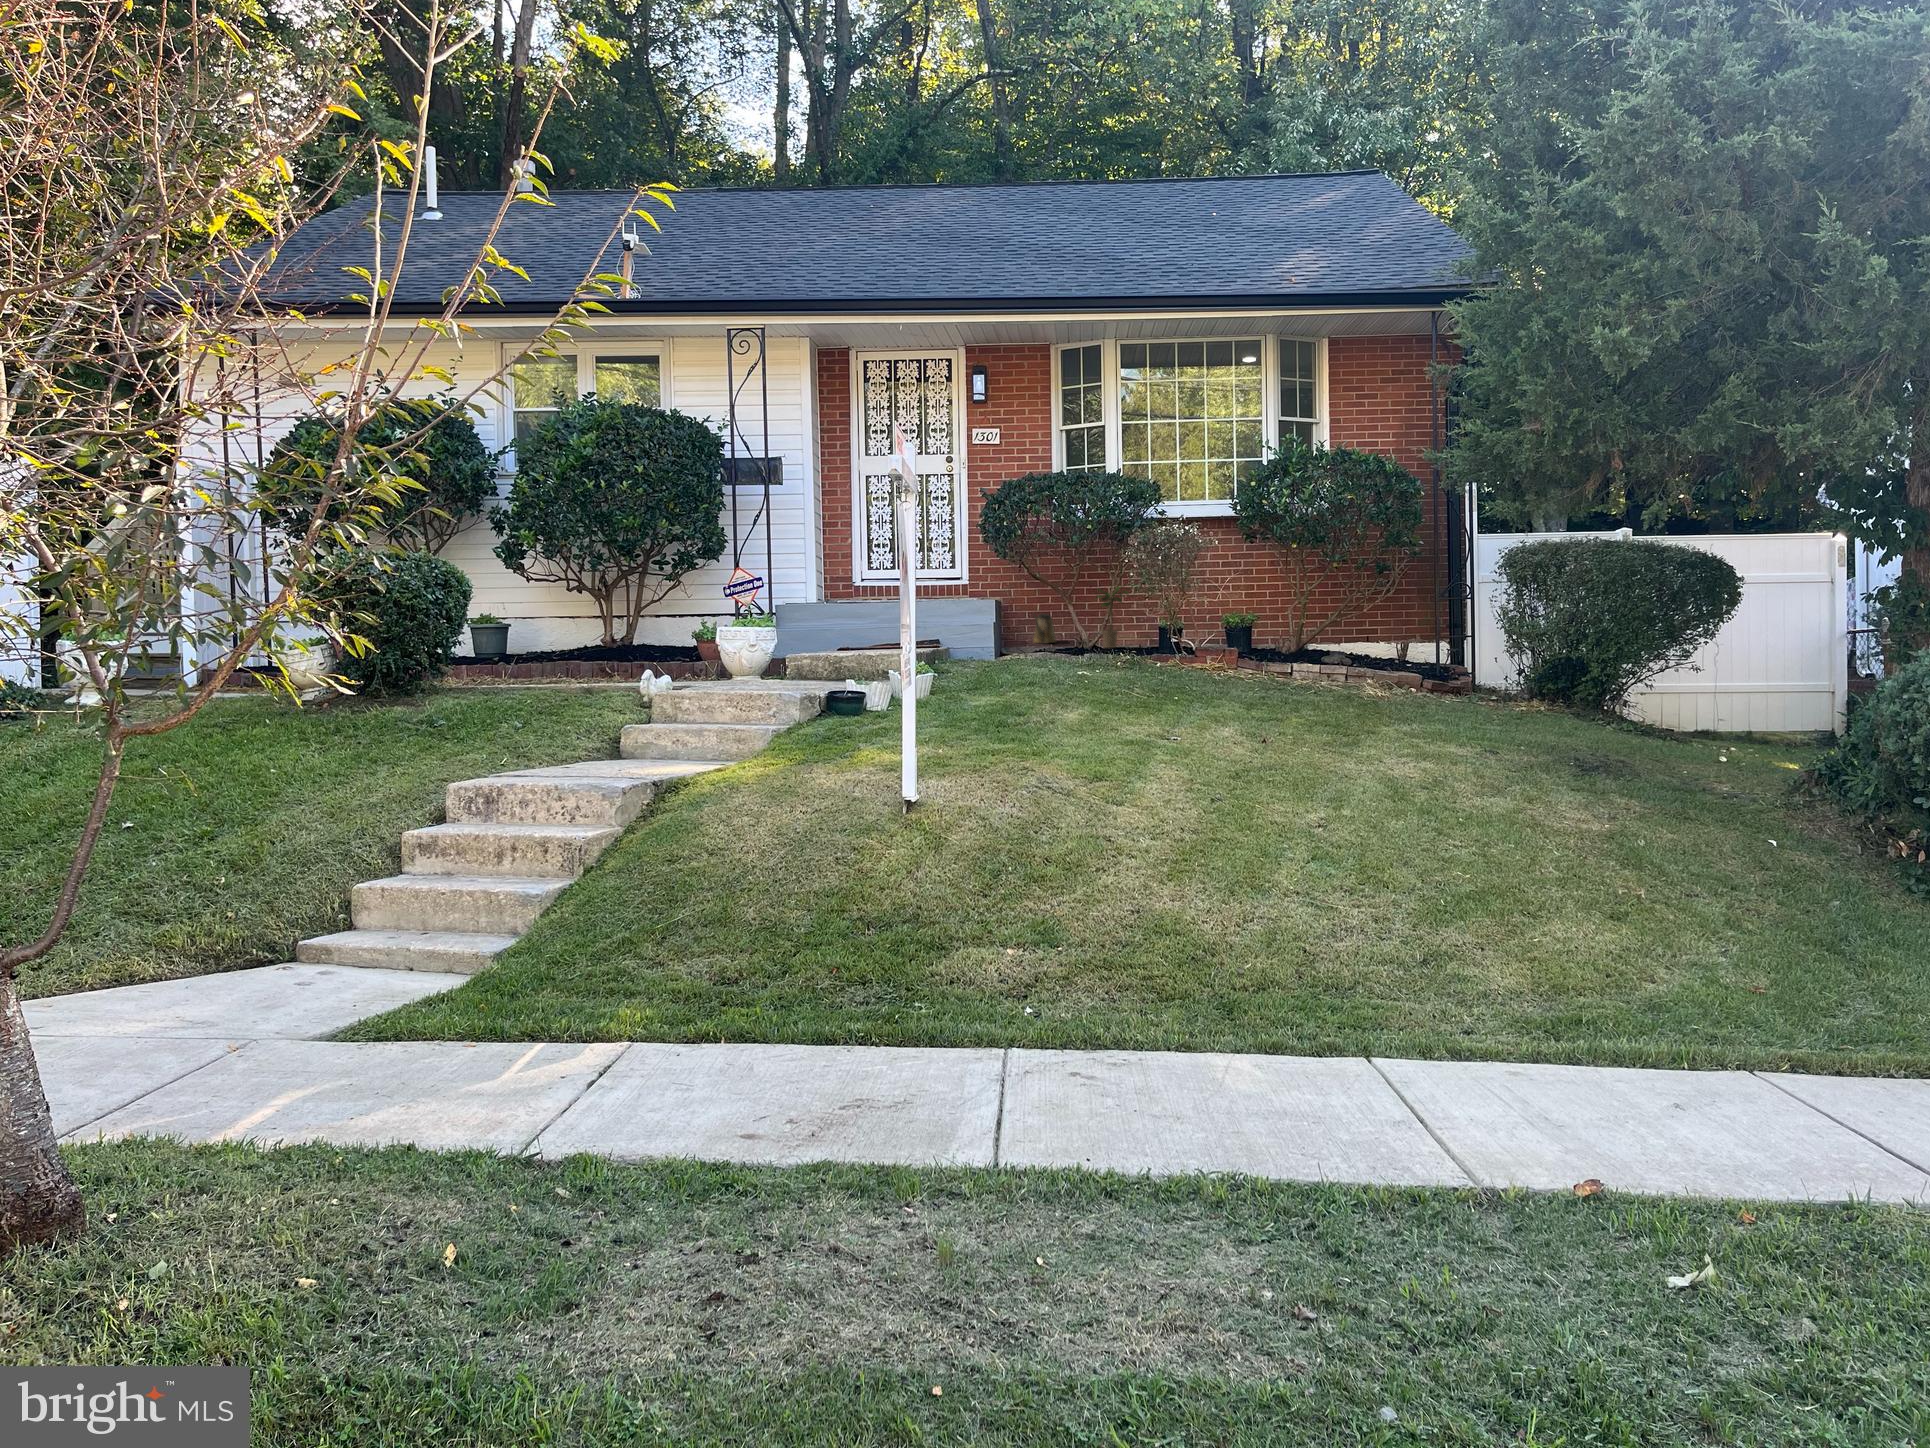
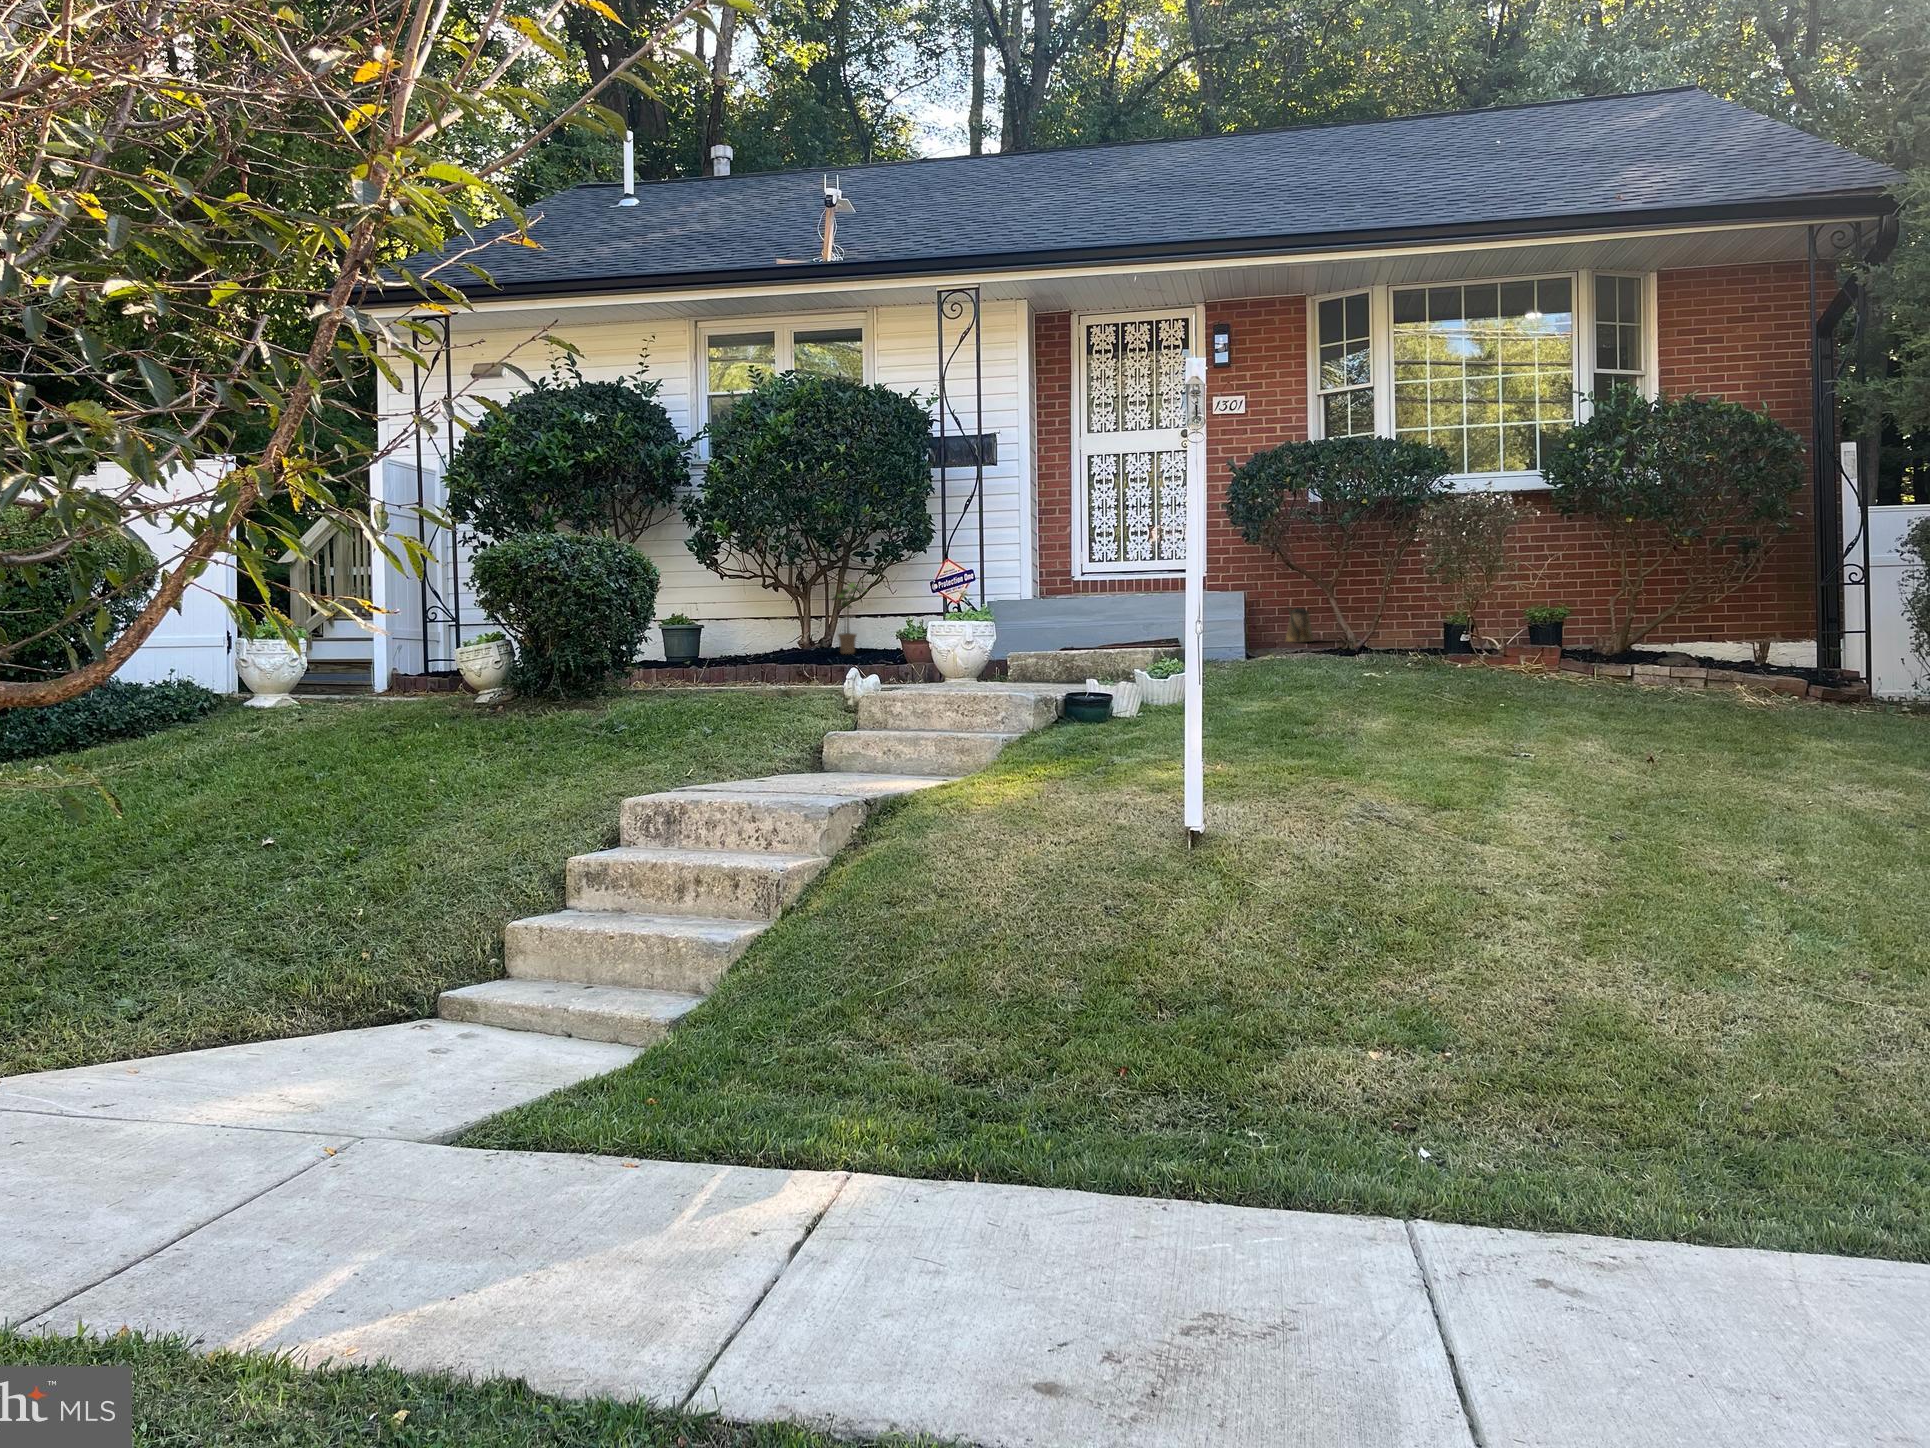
potted plant: present [1097,586,1128,648] -> present [832,582,868,654]

